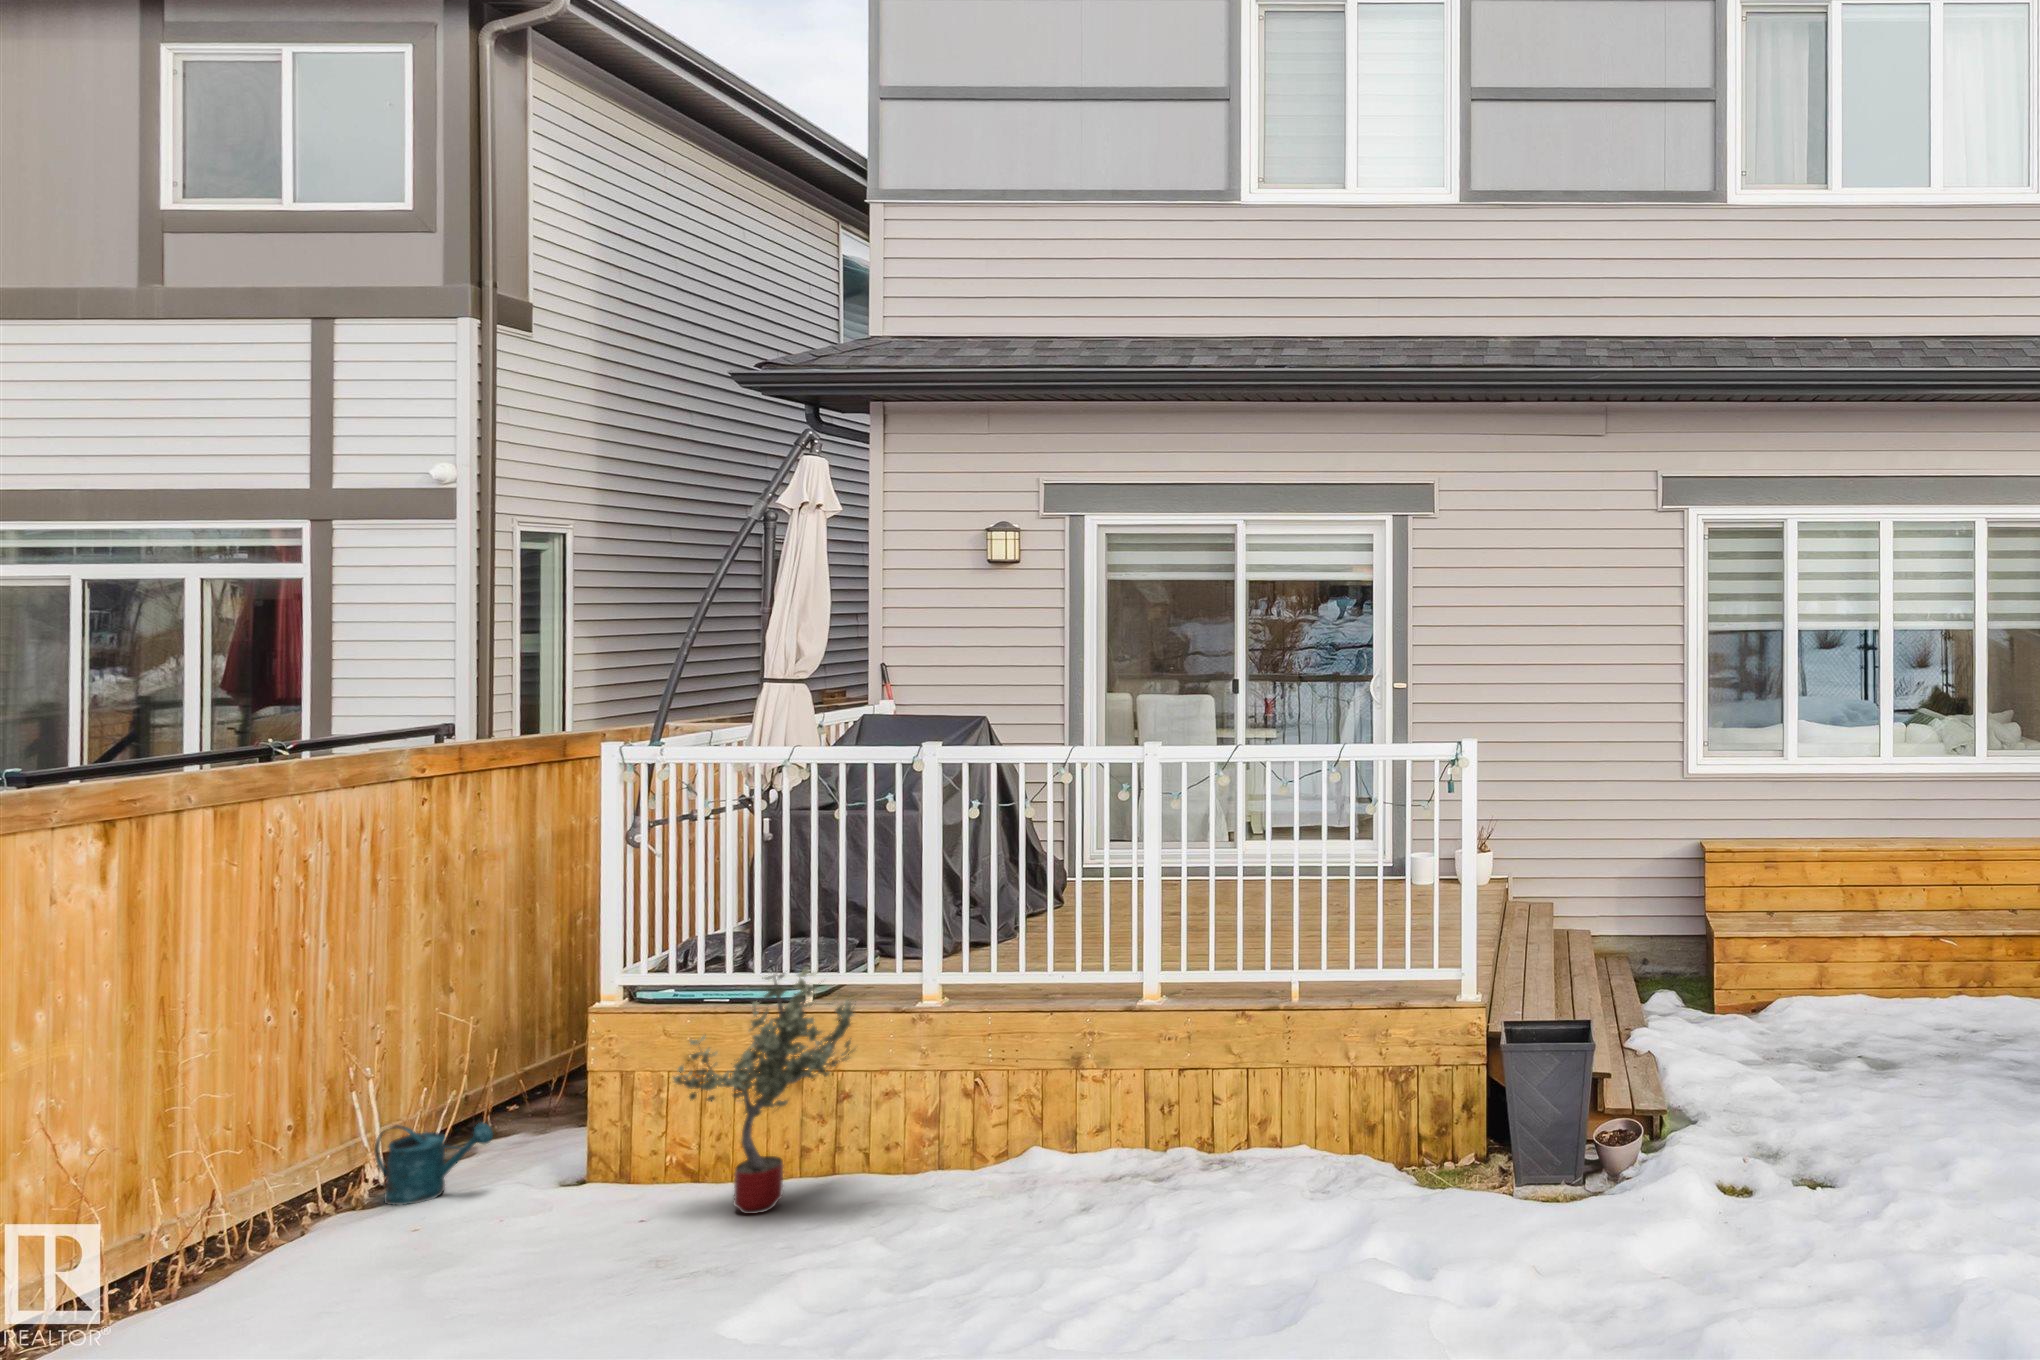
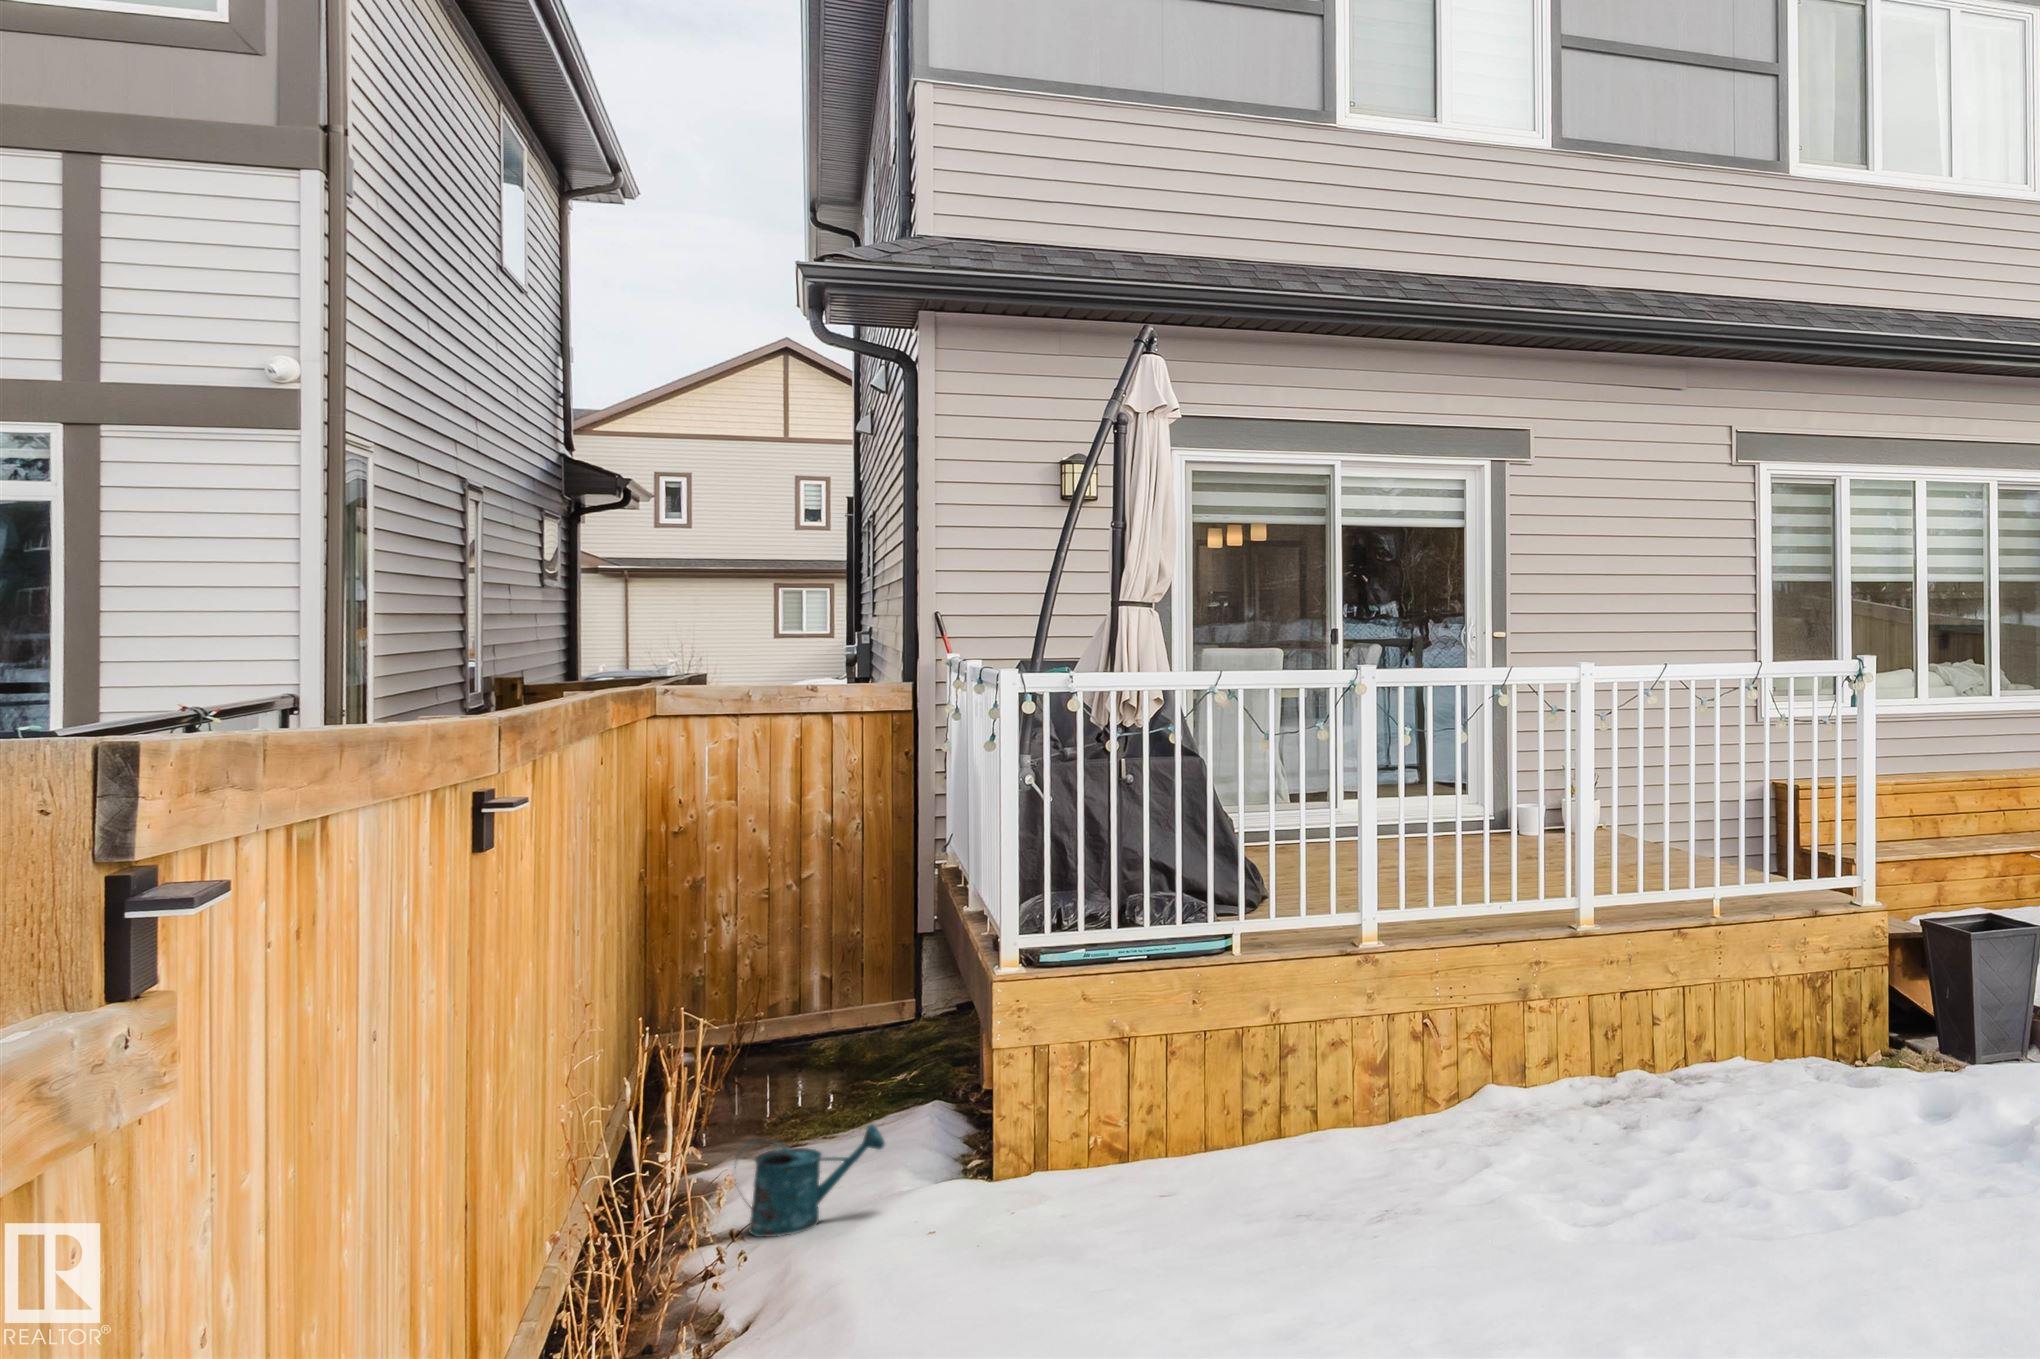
potted tree: present [673,967,856,1214] -> none [1154,896,1369,1180]

